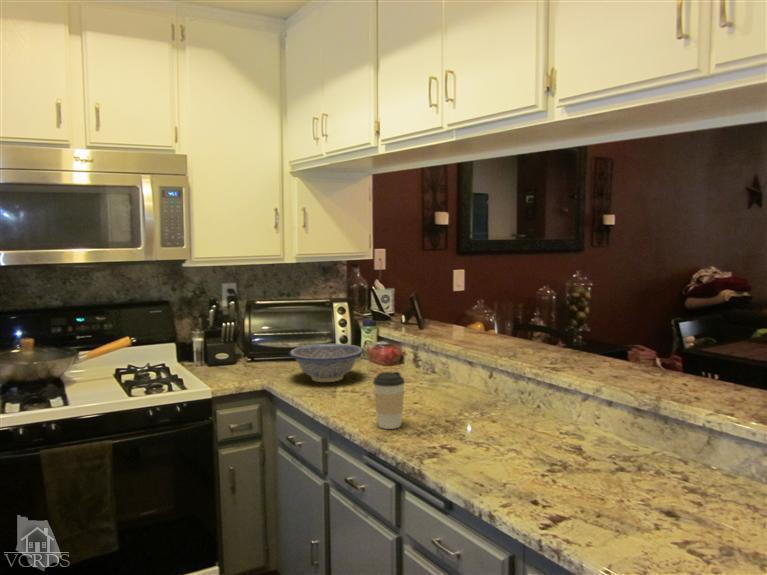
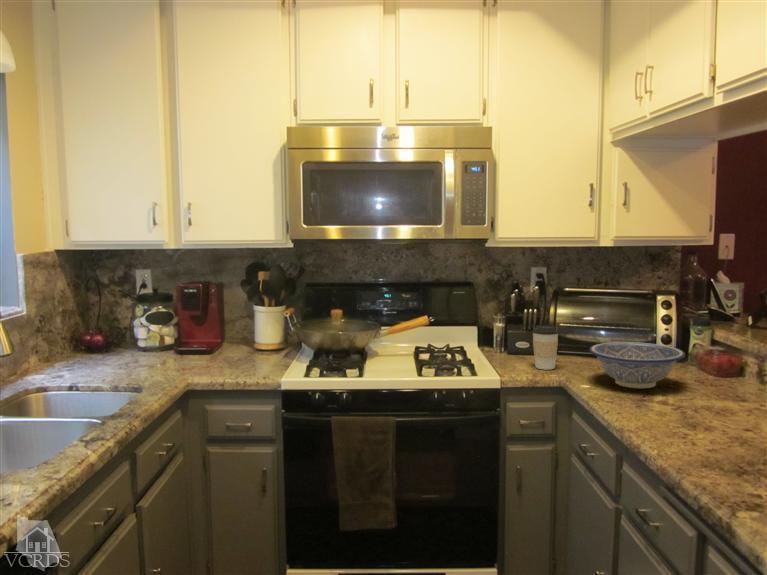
coffee cup: present [373,372,404,429] -> present [533,325,558,370]

